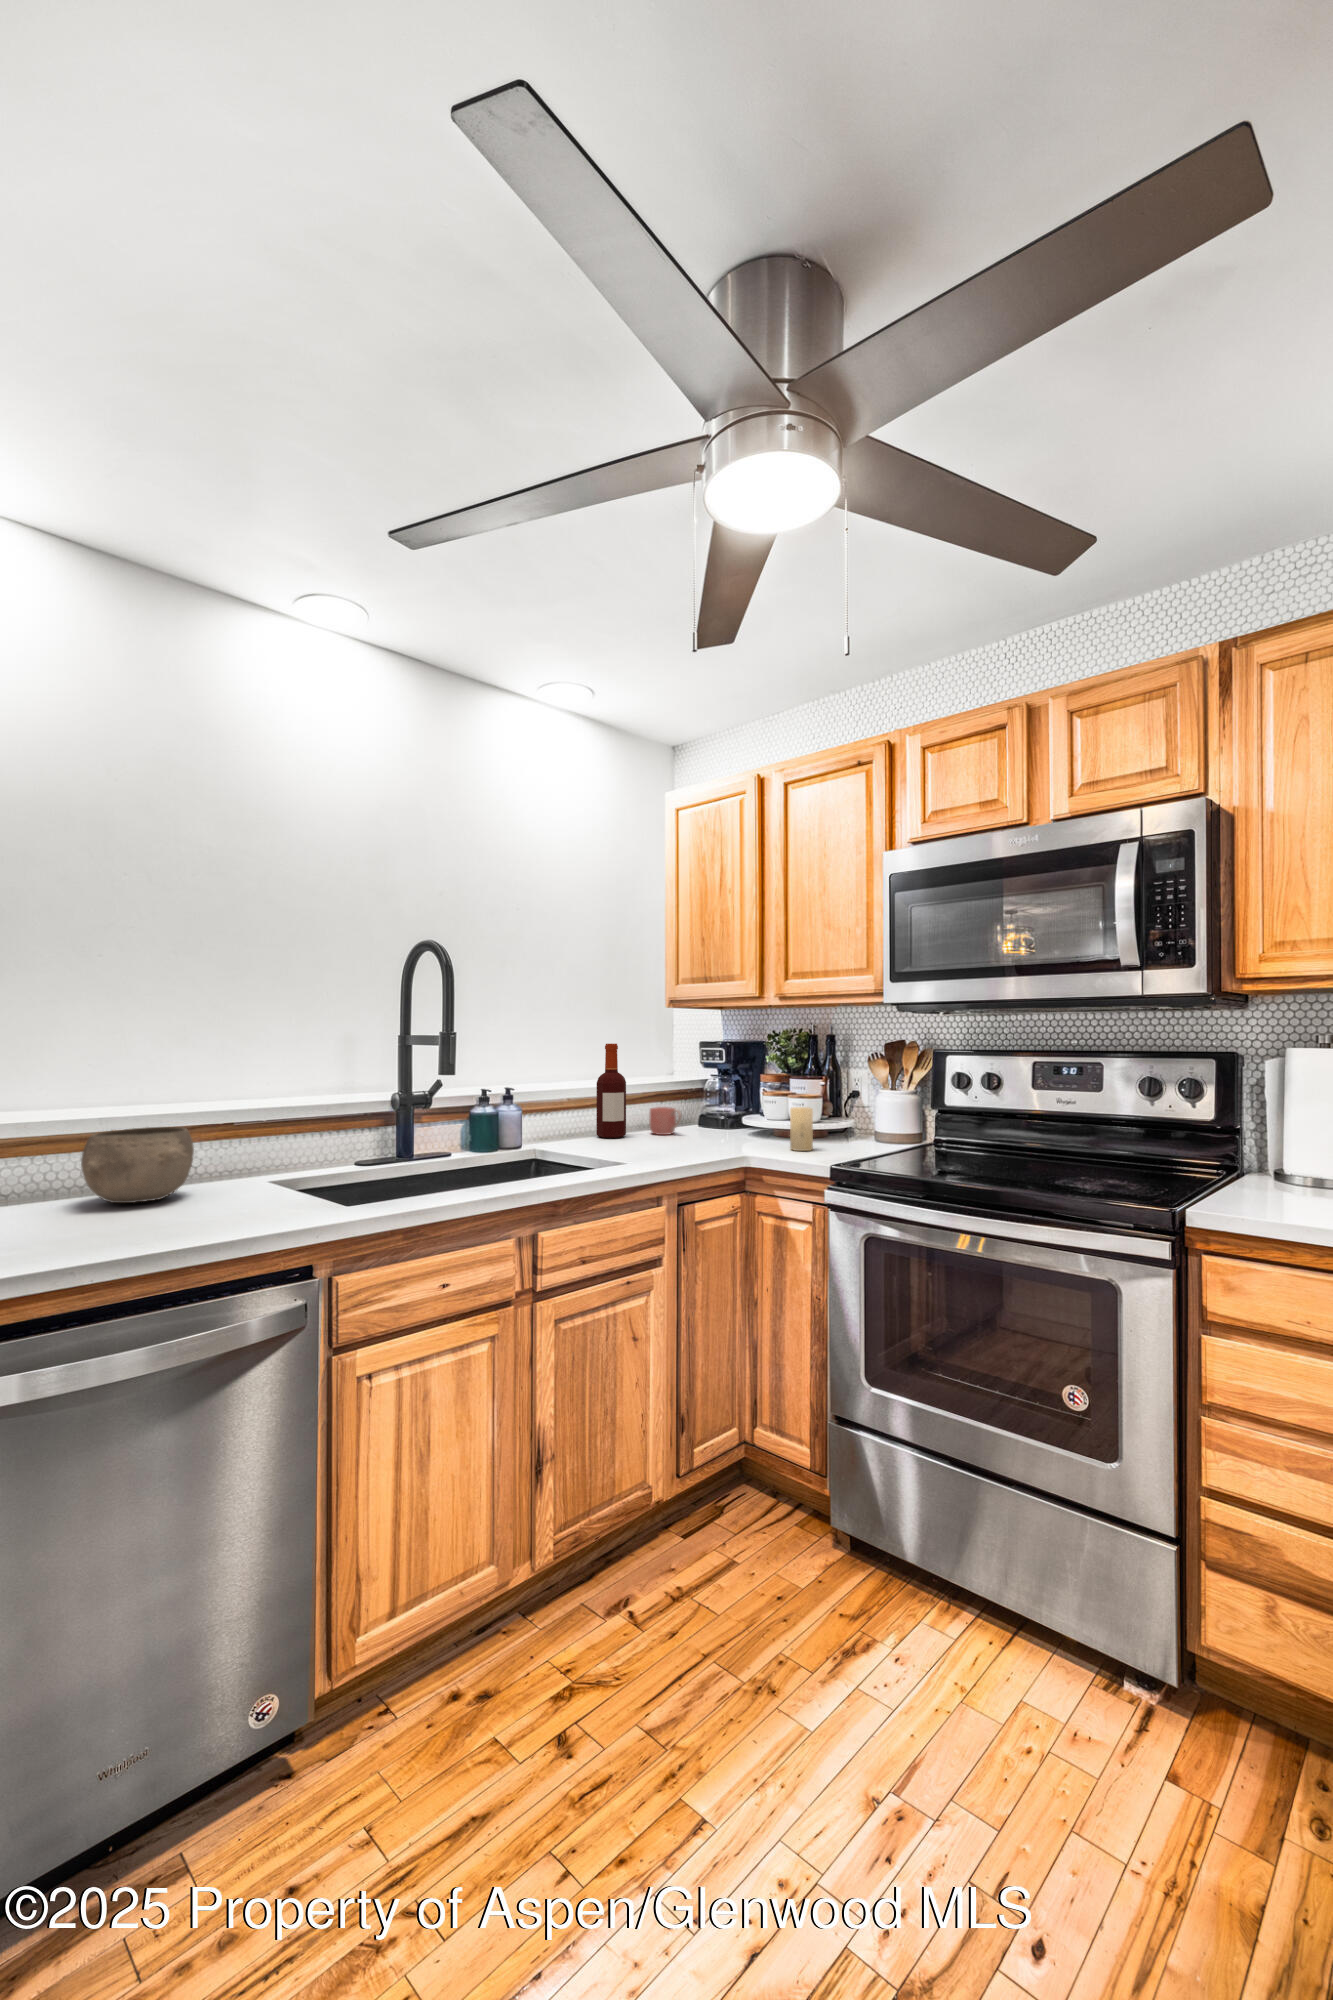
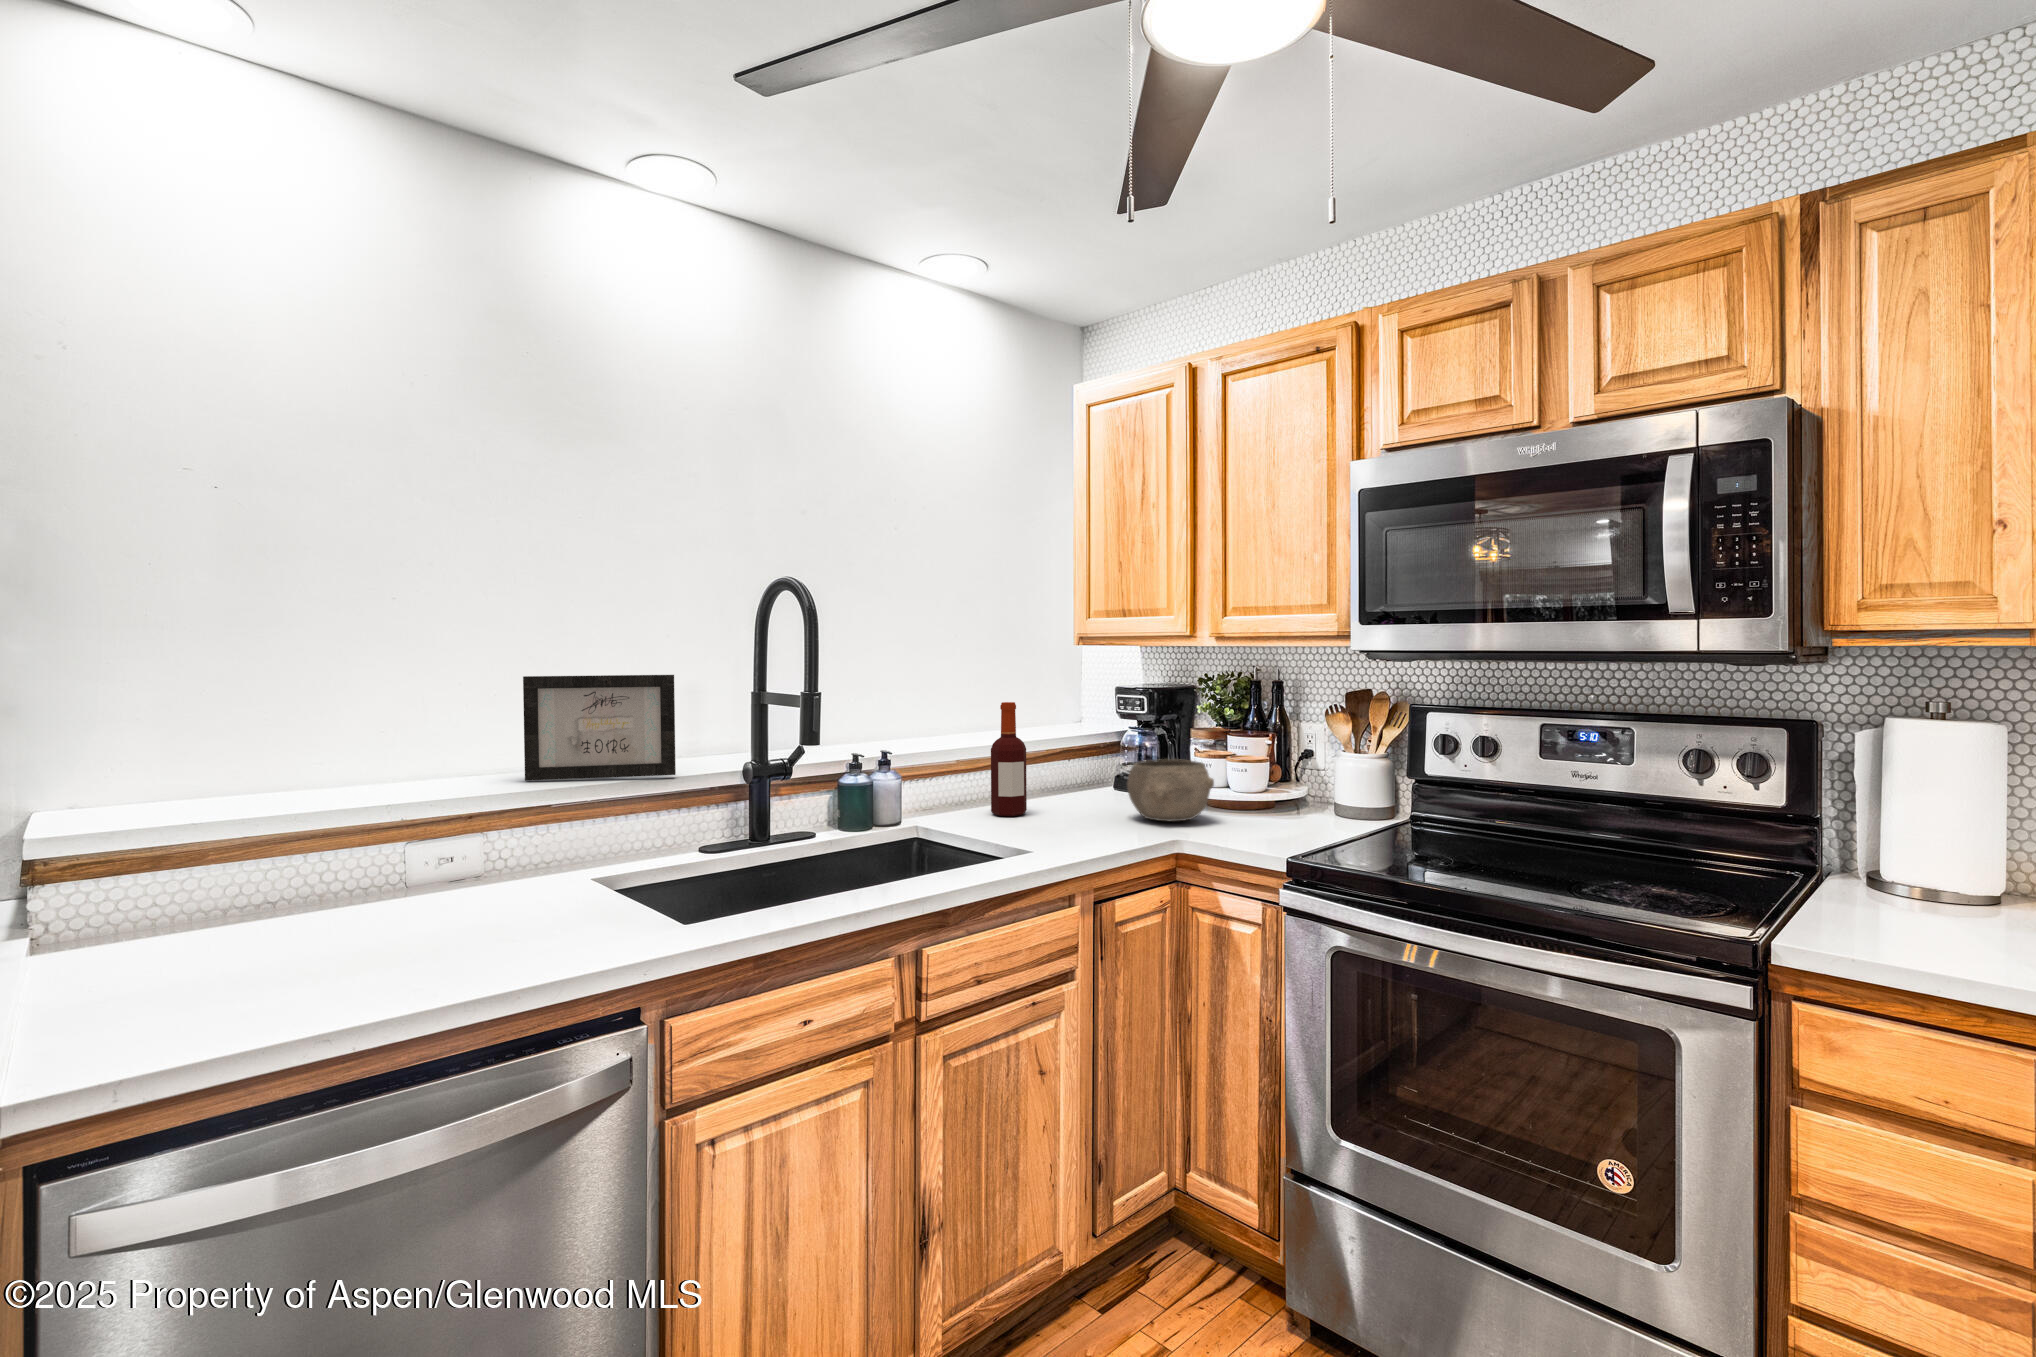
picture frame: none [210,1015,336,1101] -> present [523,675,676,781]
mug: present [649,1107,682,1135] -> none [1055,777,1093,811]
candle: present [790,1107,813,1151] -> none [1229,782,1257,837]
bowl: present [81,1127,194,1203] -> present [1127,759,1214,821]

